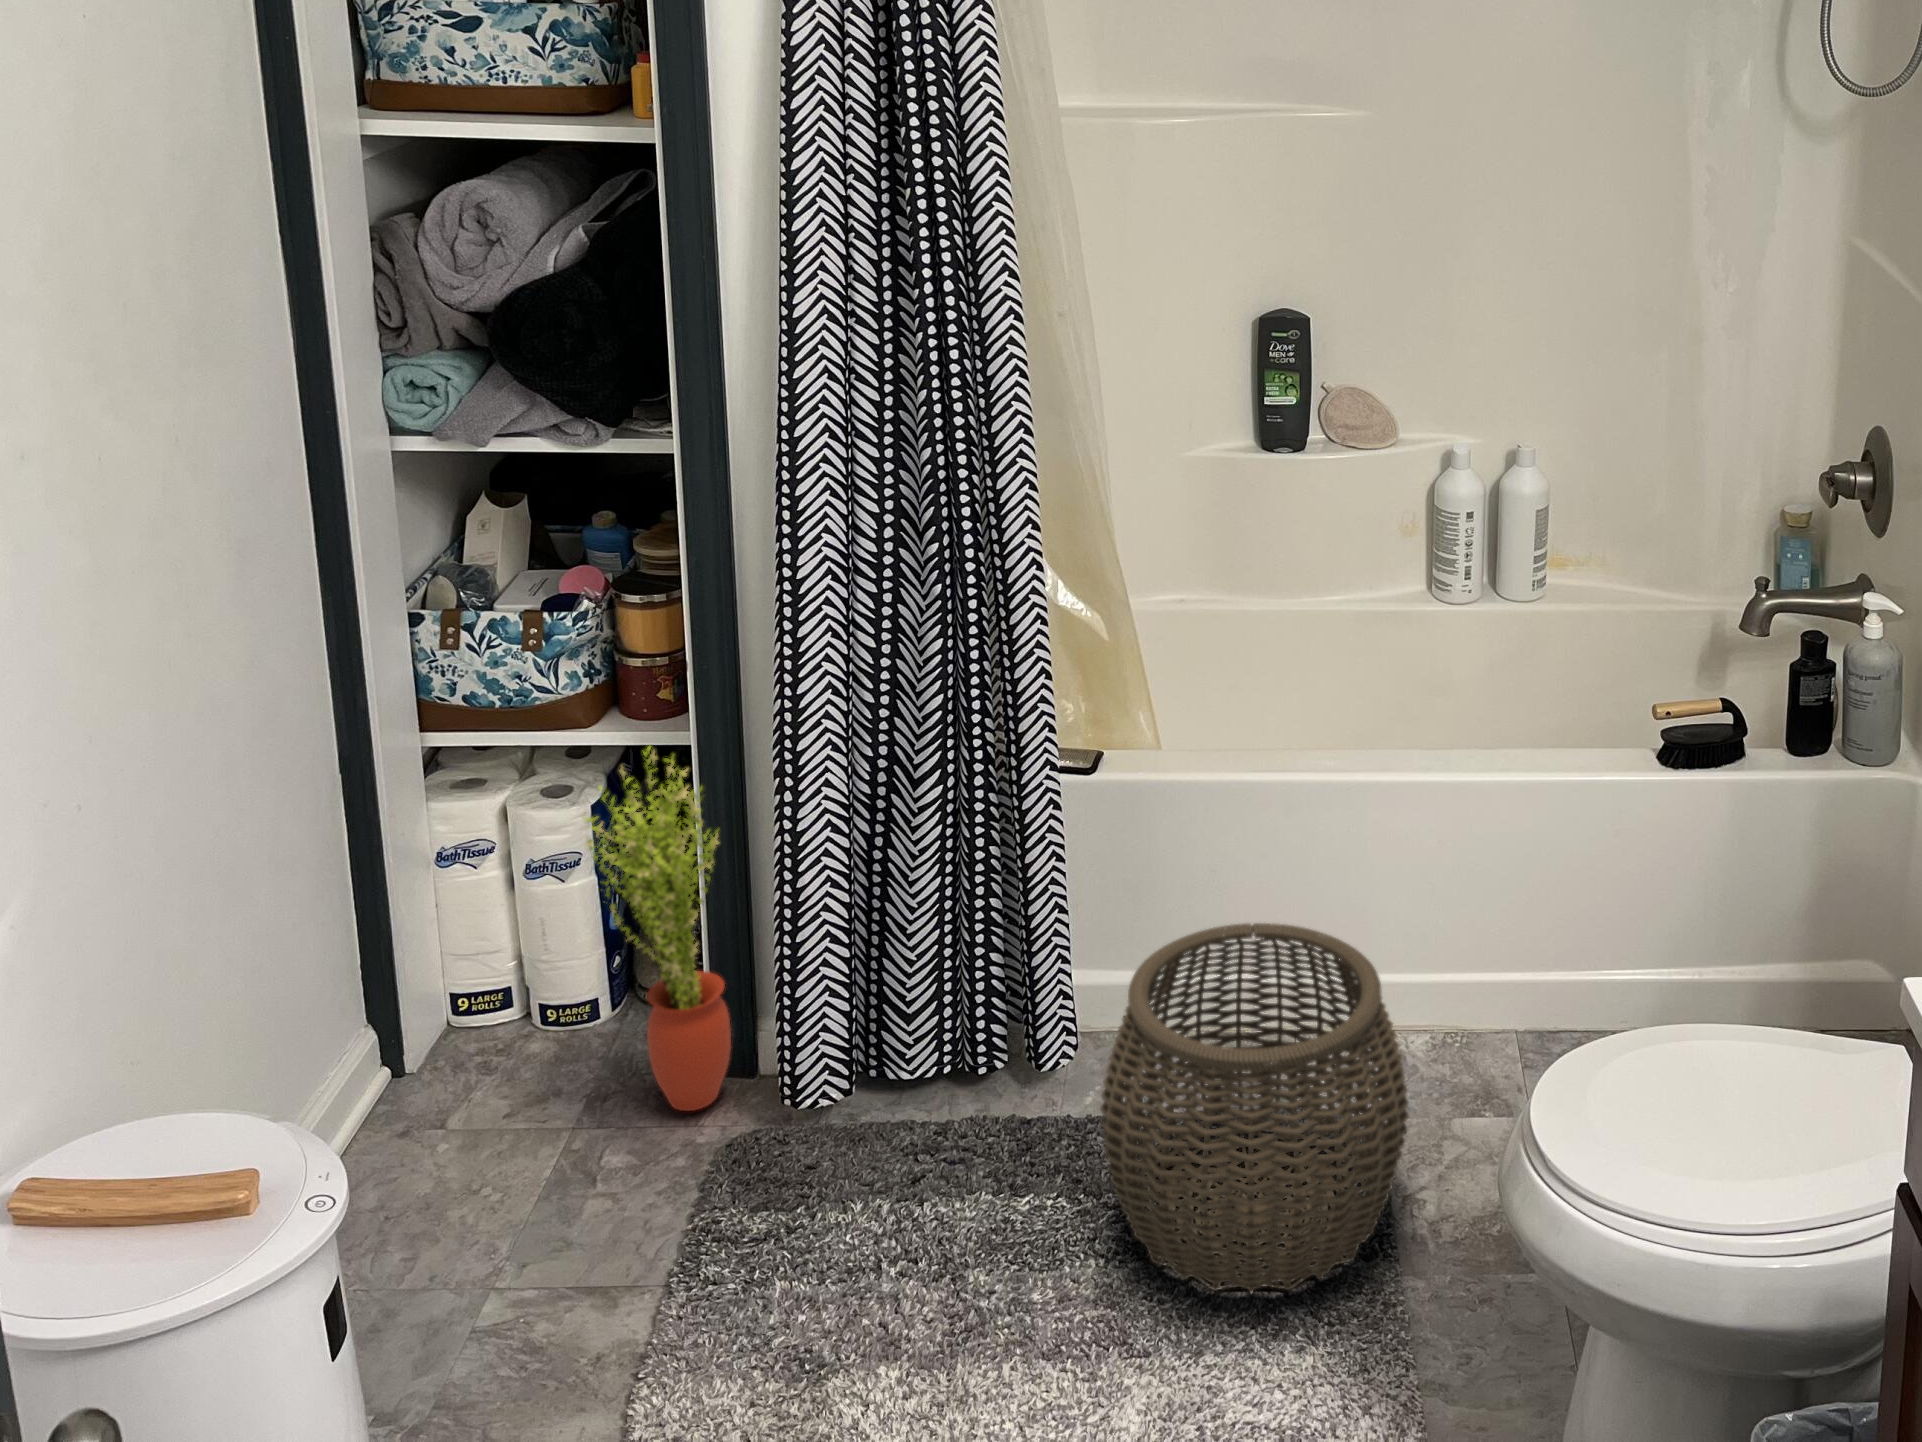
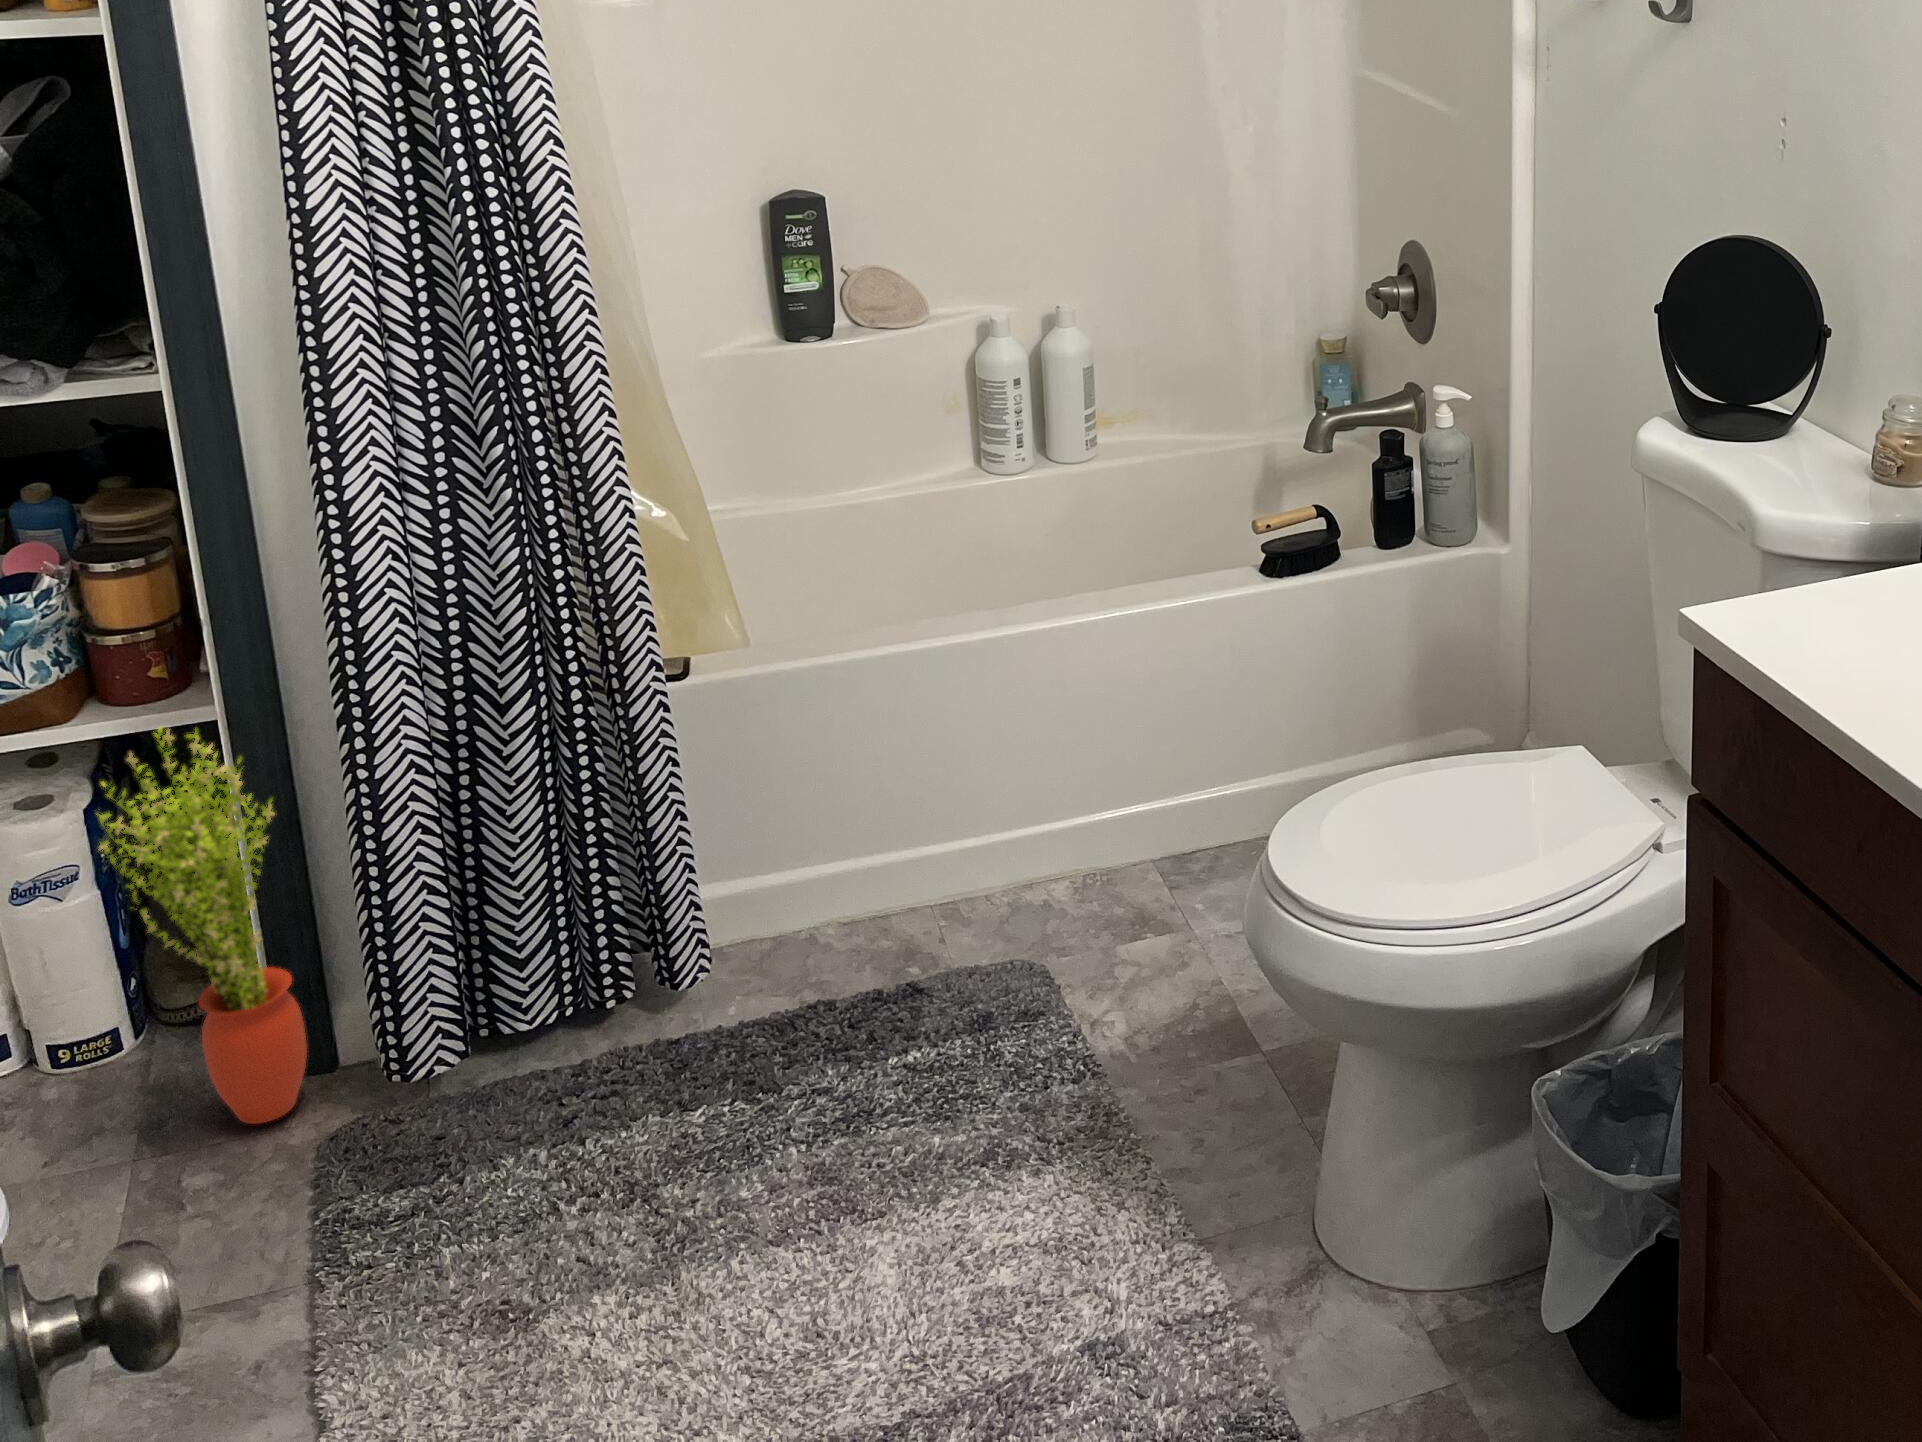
woven basket: present [1100,923,1409,1294] -> none [775,779,1094,1143]

